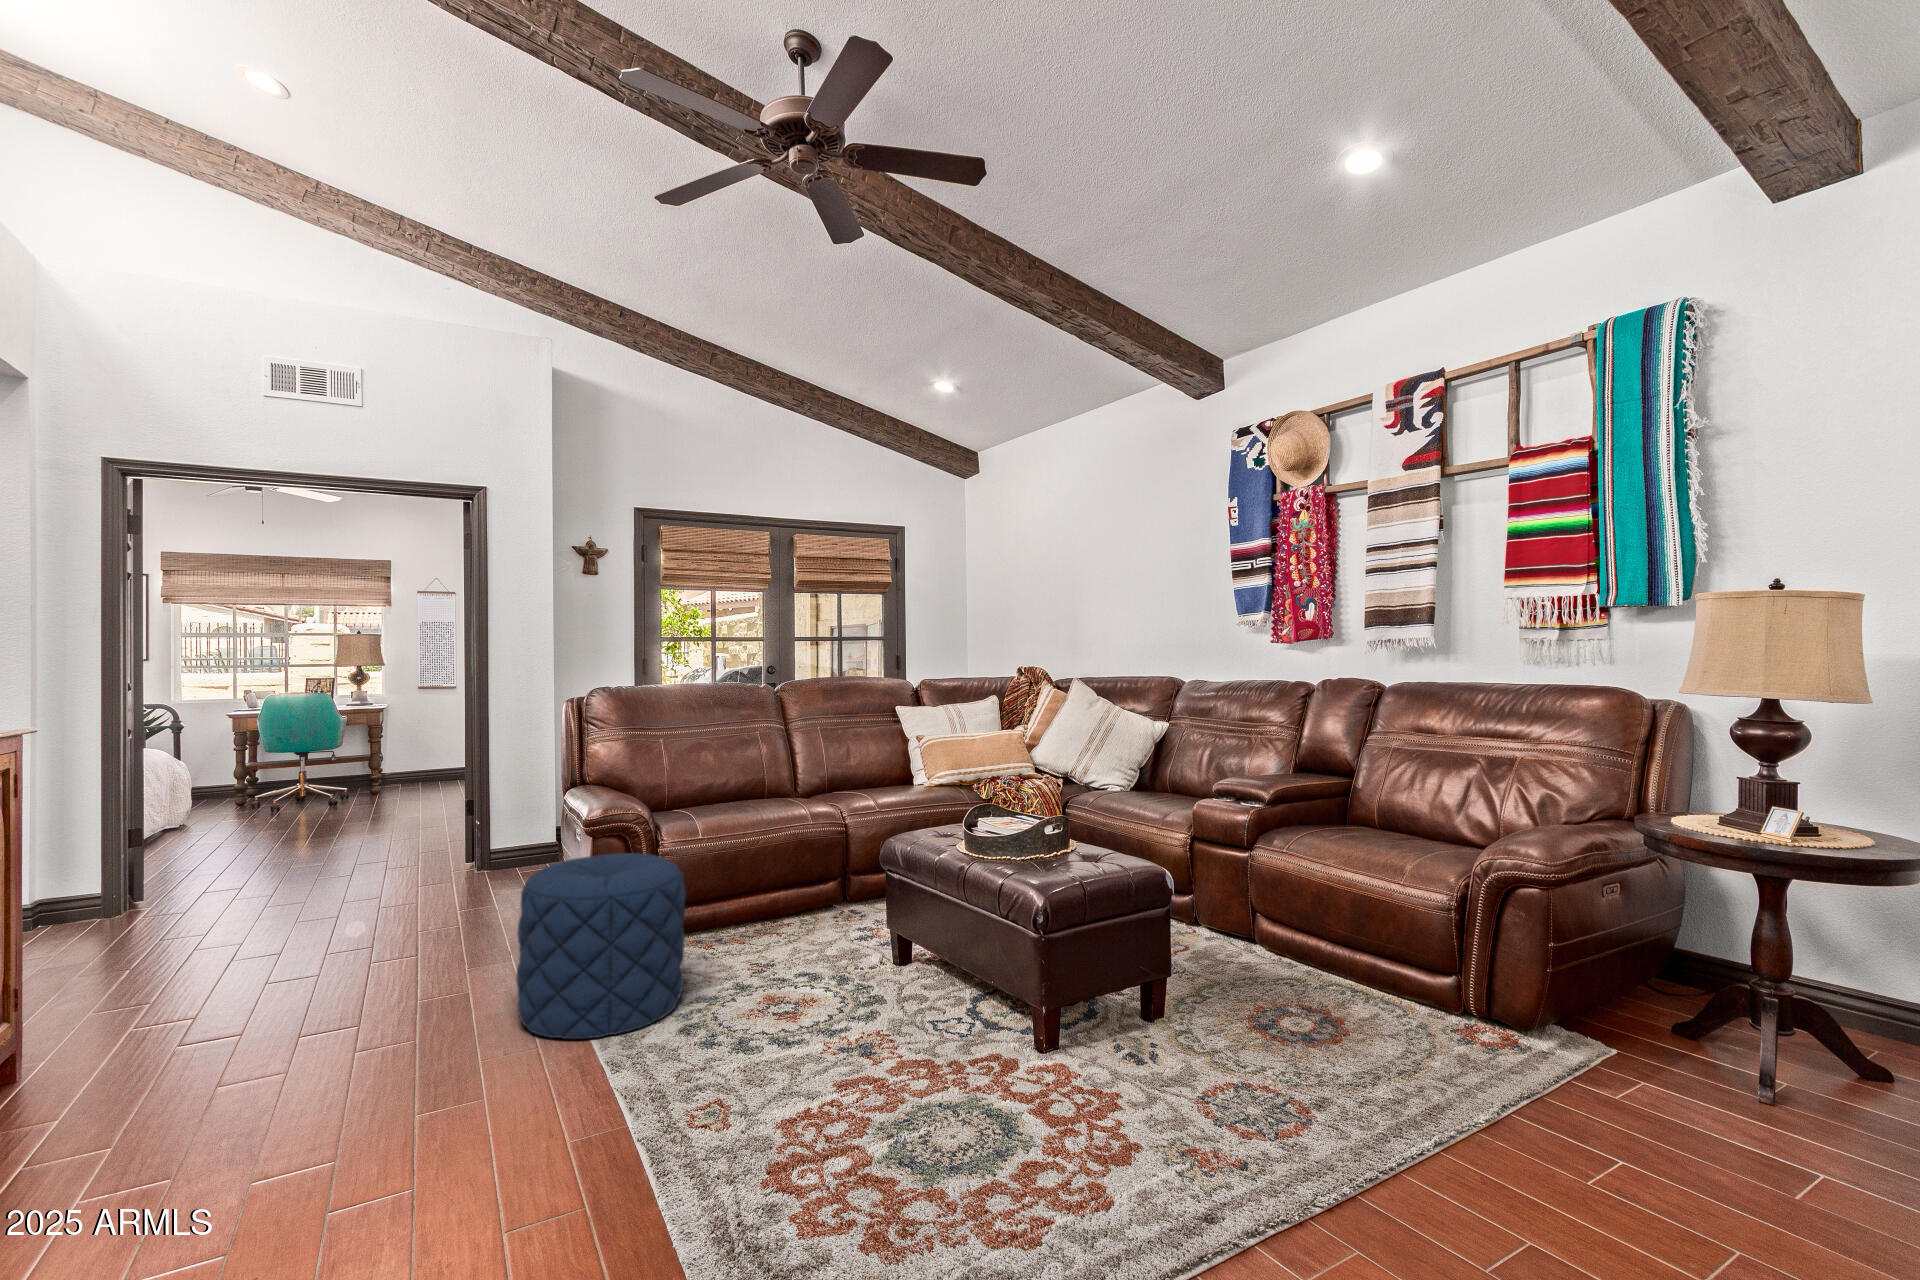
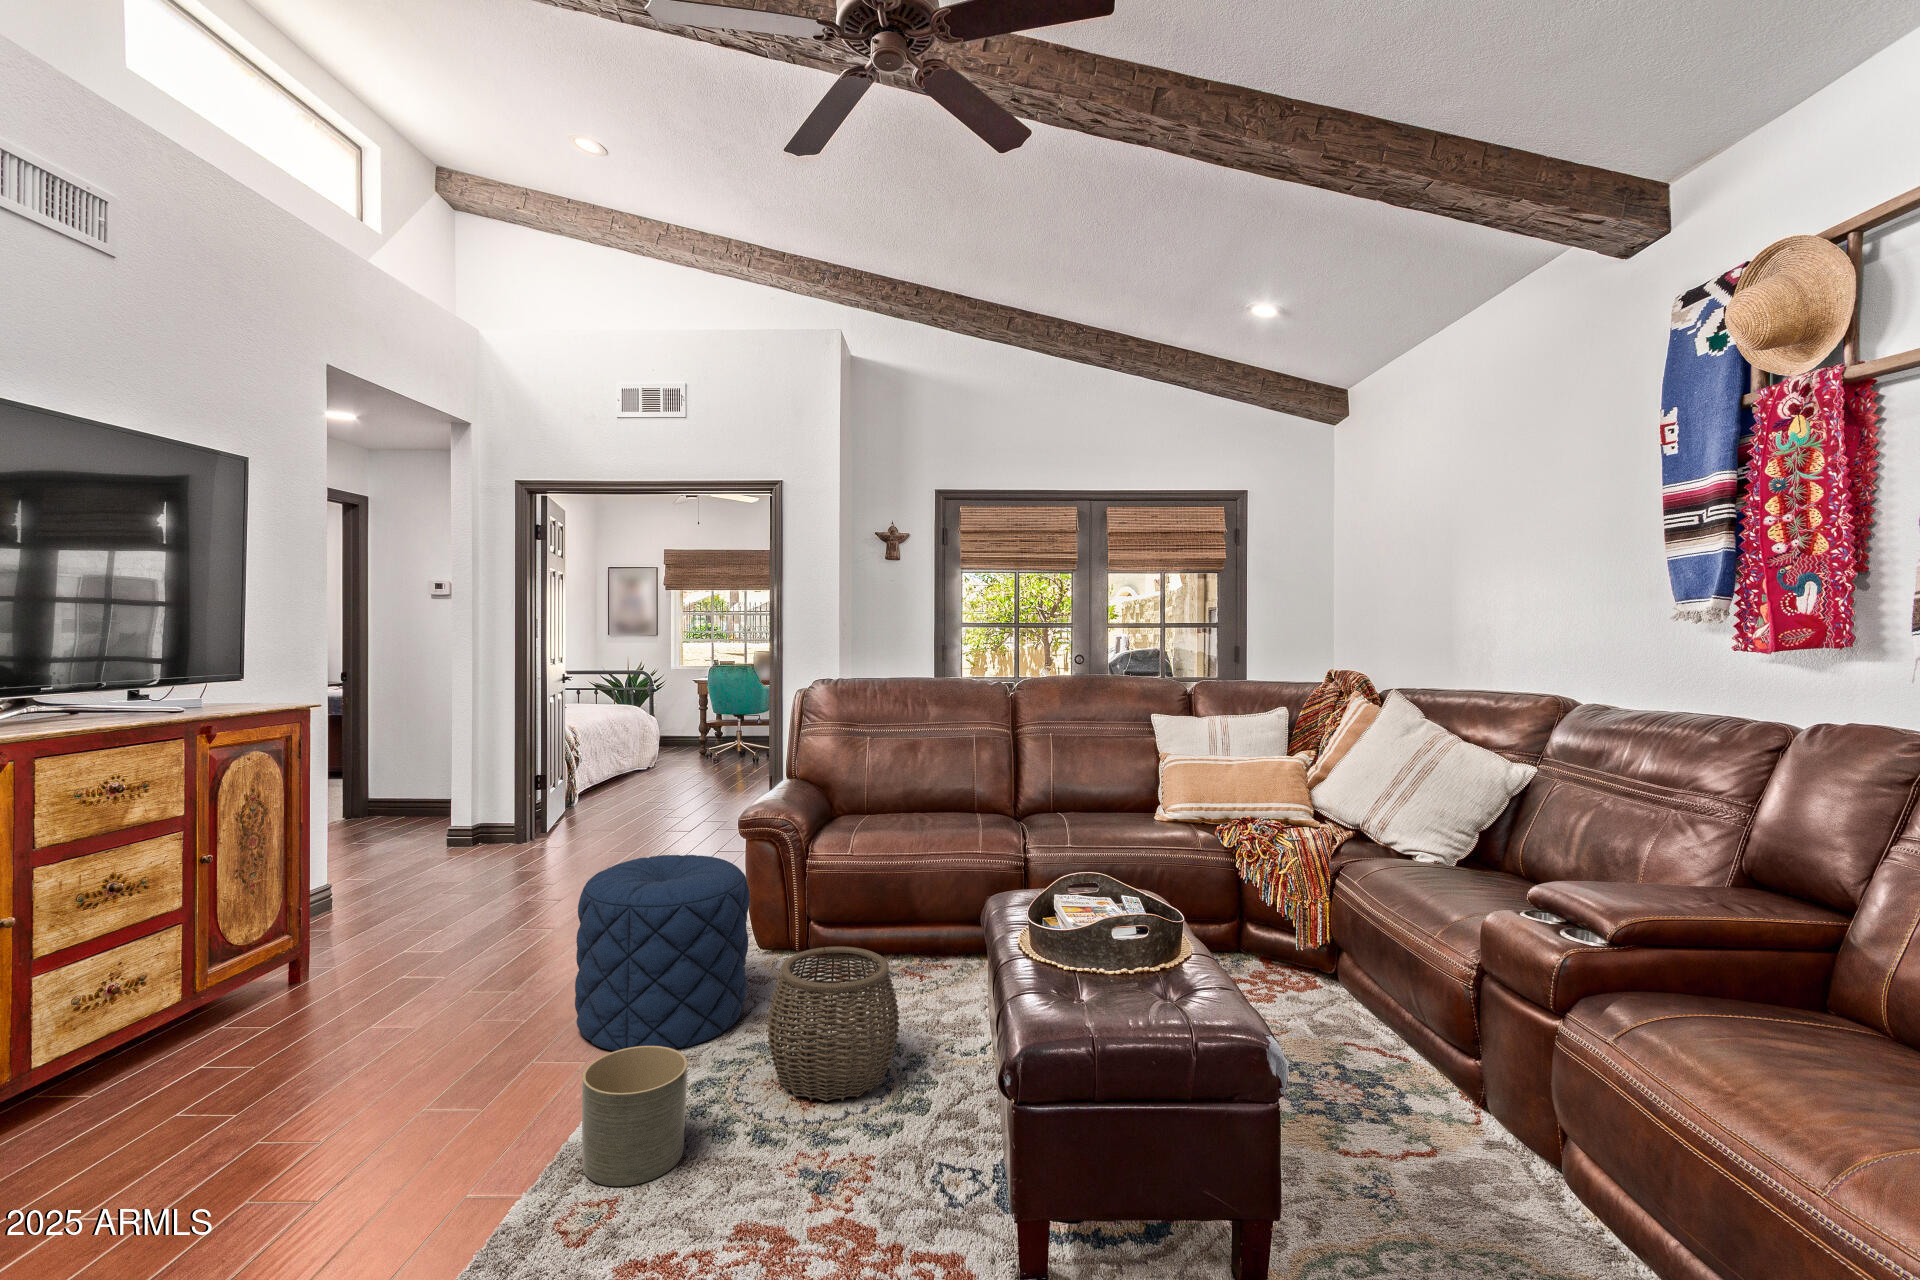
woven basket: none [756,901,867,1022] -> present [767,946,899,1102]
planter: none [683,993,771,1106] -> present [582,1046,687,1186]

